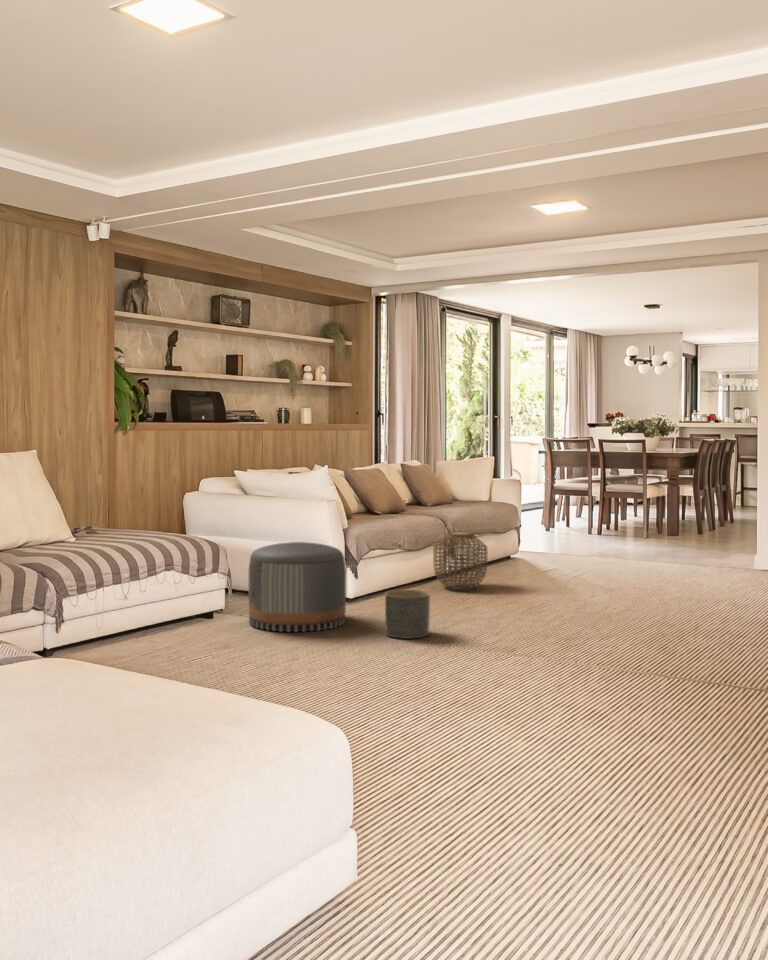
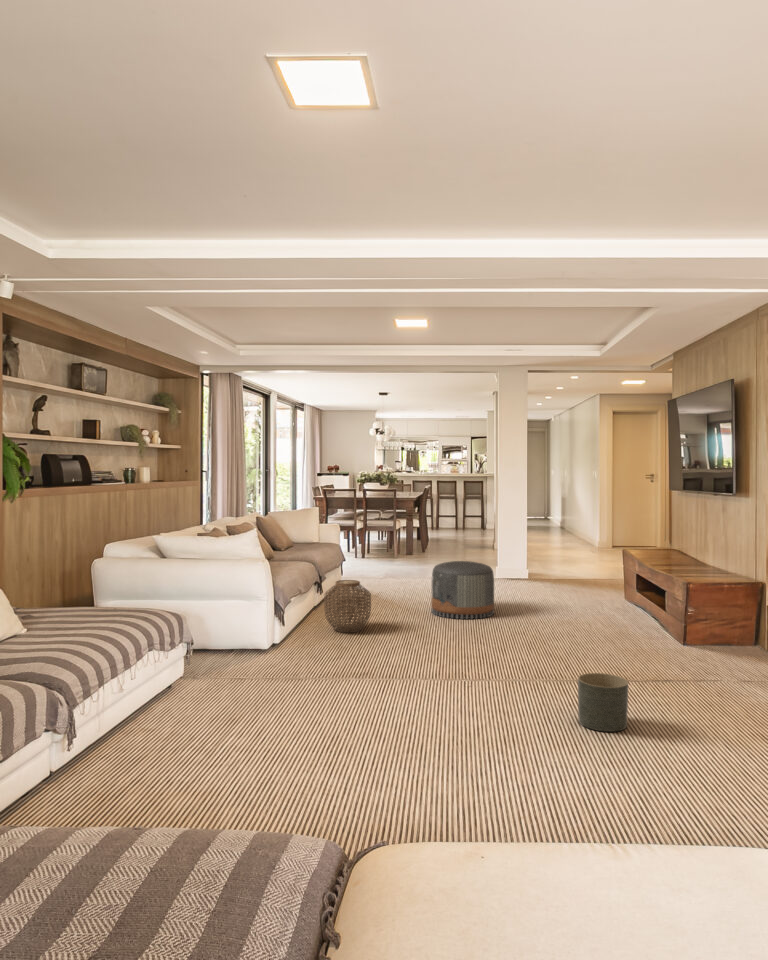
pouf: present [248,542,346,632] -> present [431,561,494,619]
planter: present [385,590,430,639] -> present [578,673,628,732]

